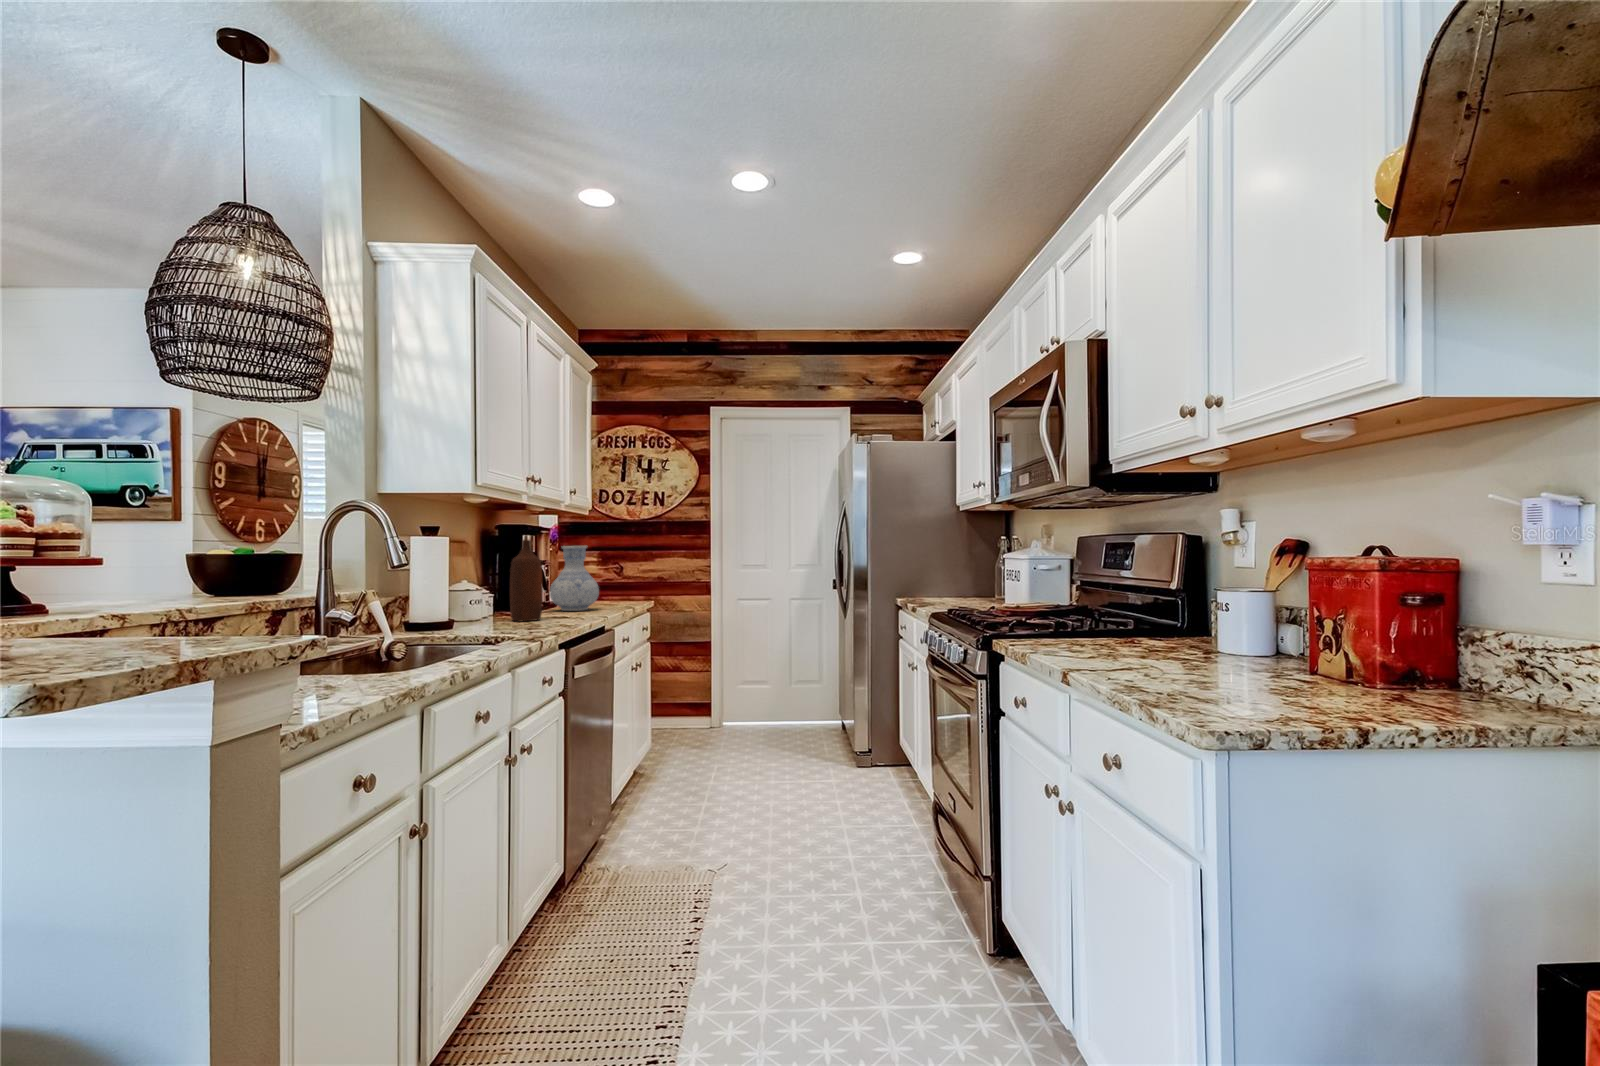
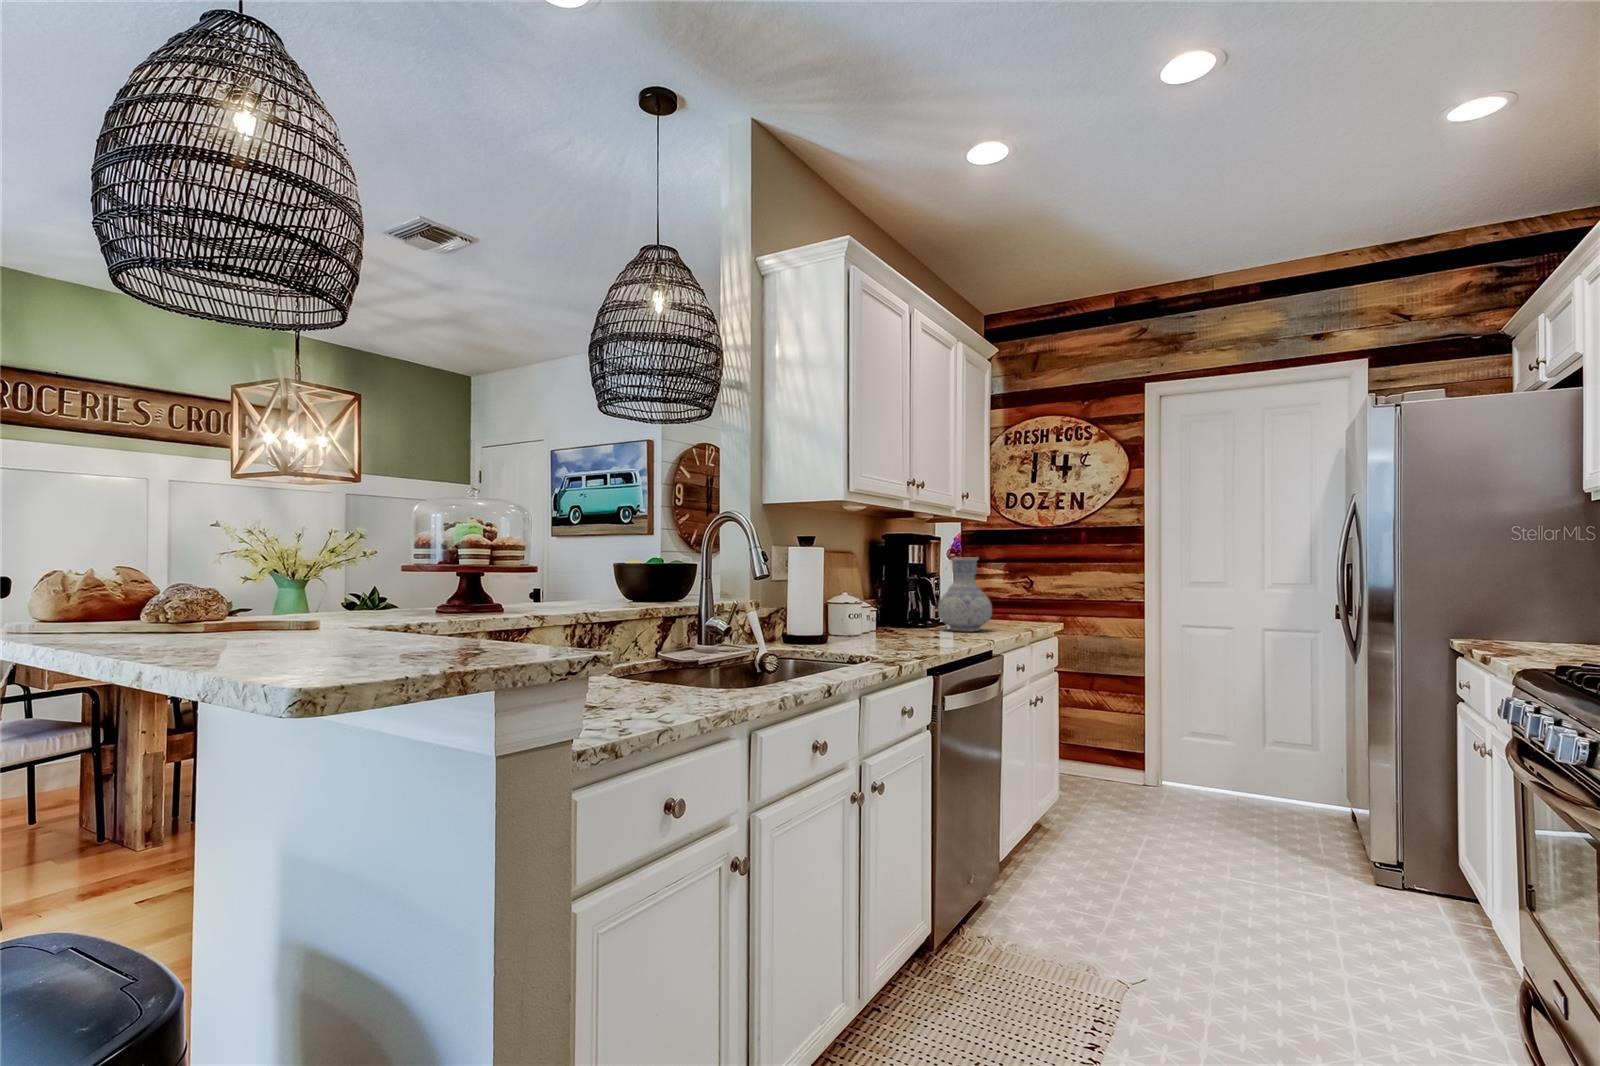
bottle: present [510,540,543,621] -> none [889,551,922,641]

